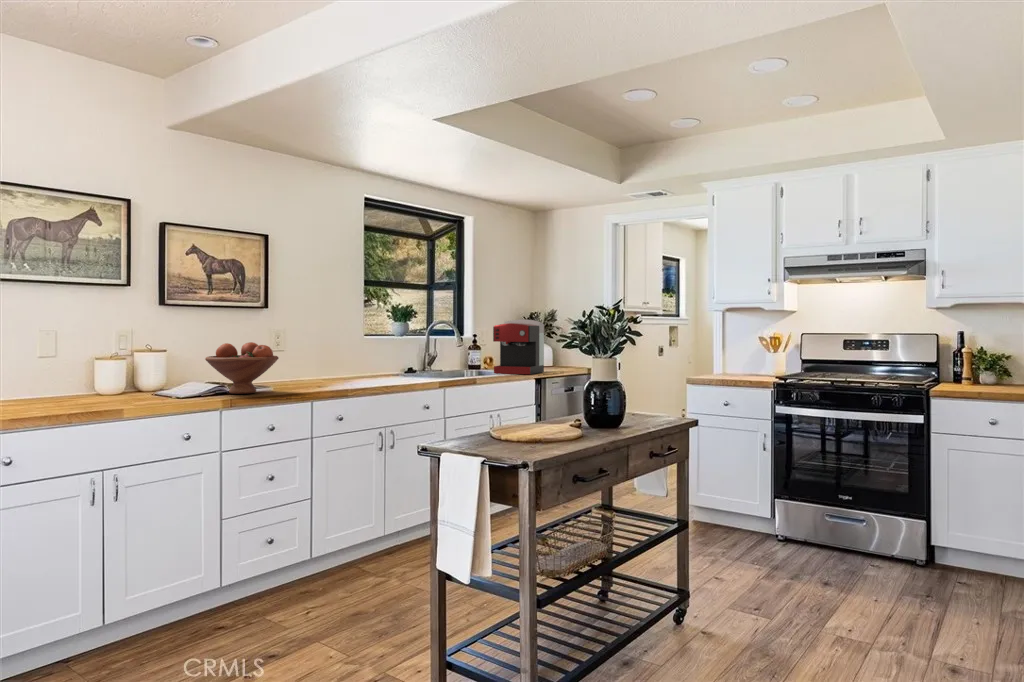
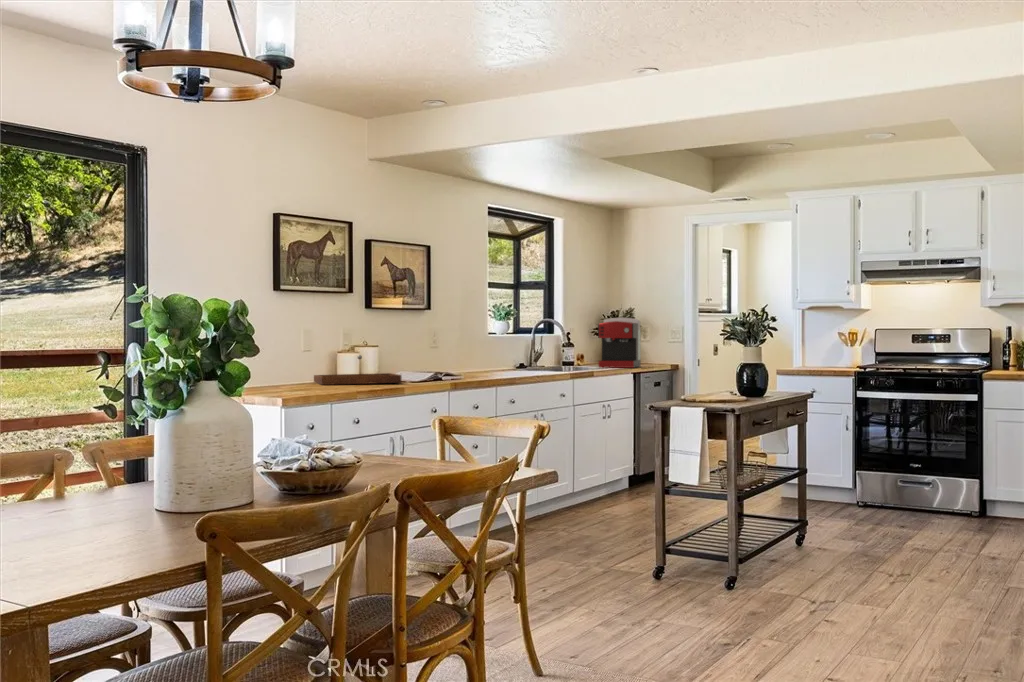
fruit bowl: present [205,342,279,394] -> none [416,338,472,380]
tray: none [33,364,162,404] -> present [314,355,402,385]

